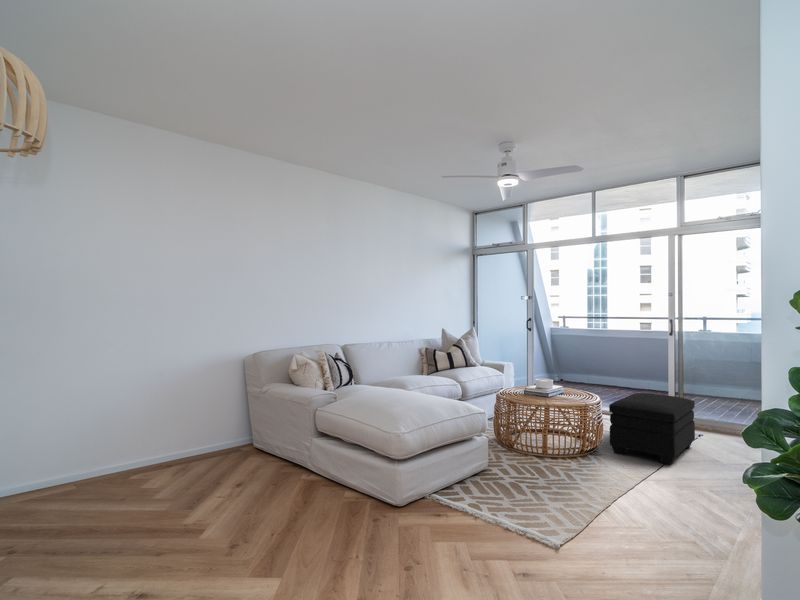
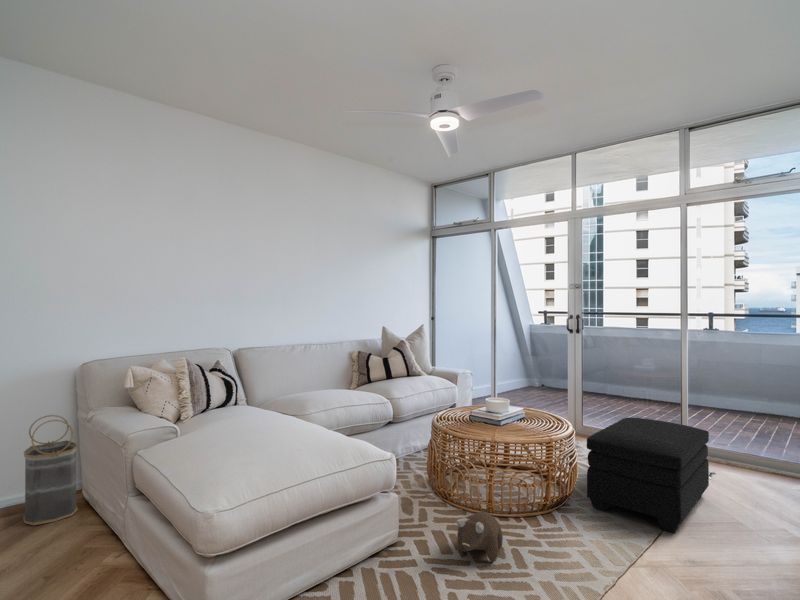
basket: none [226,389,258,462] -> present [23,415,78,525]
plush toy: none [529,448,558,478] -> present [457,512,503,562]

